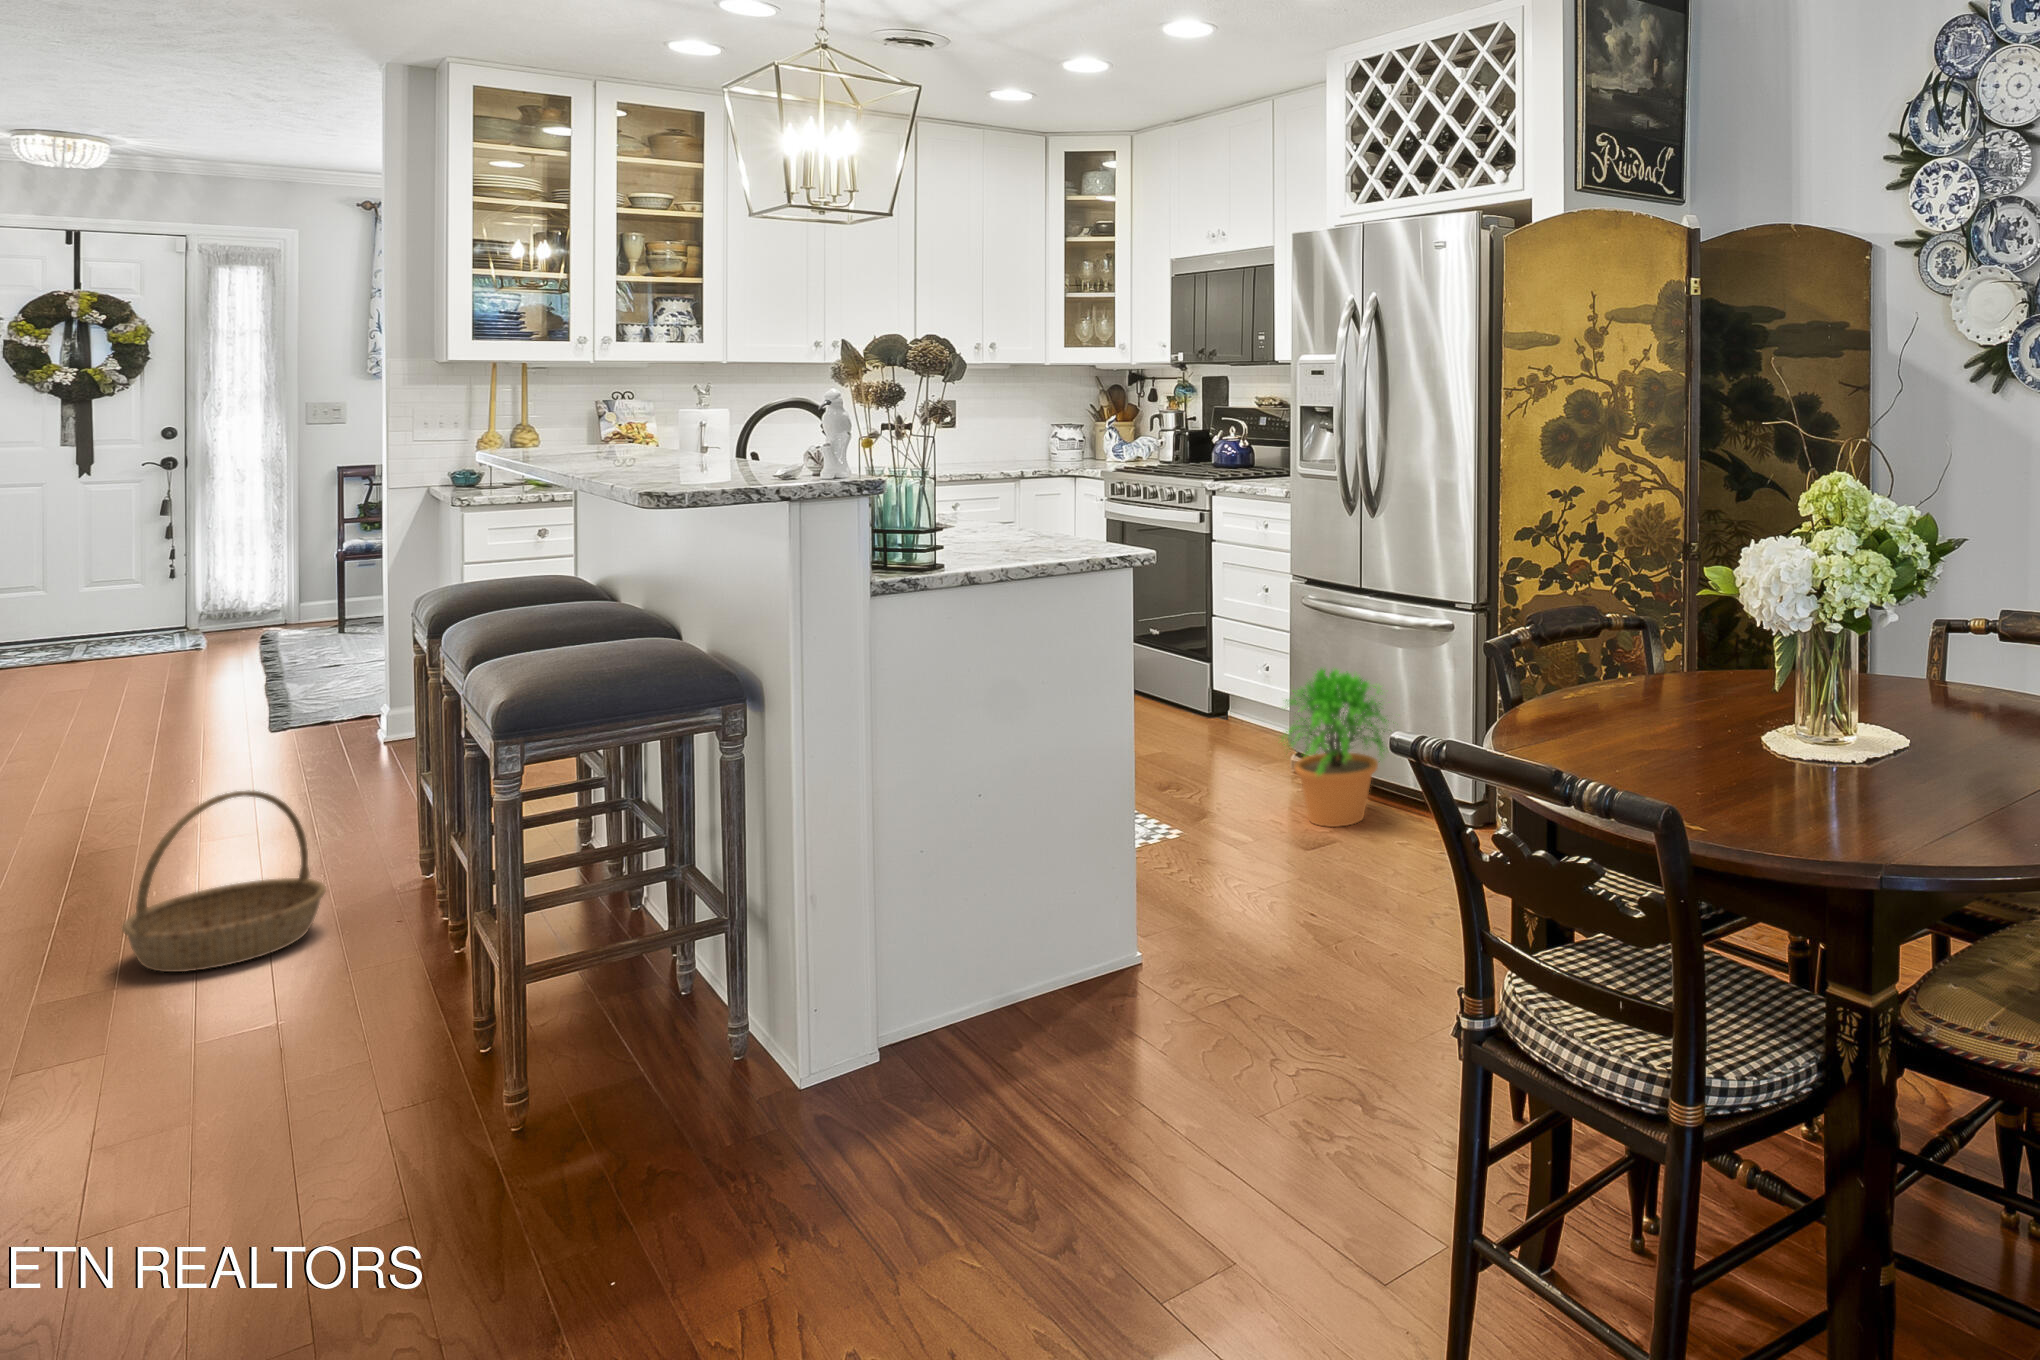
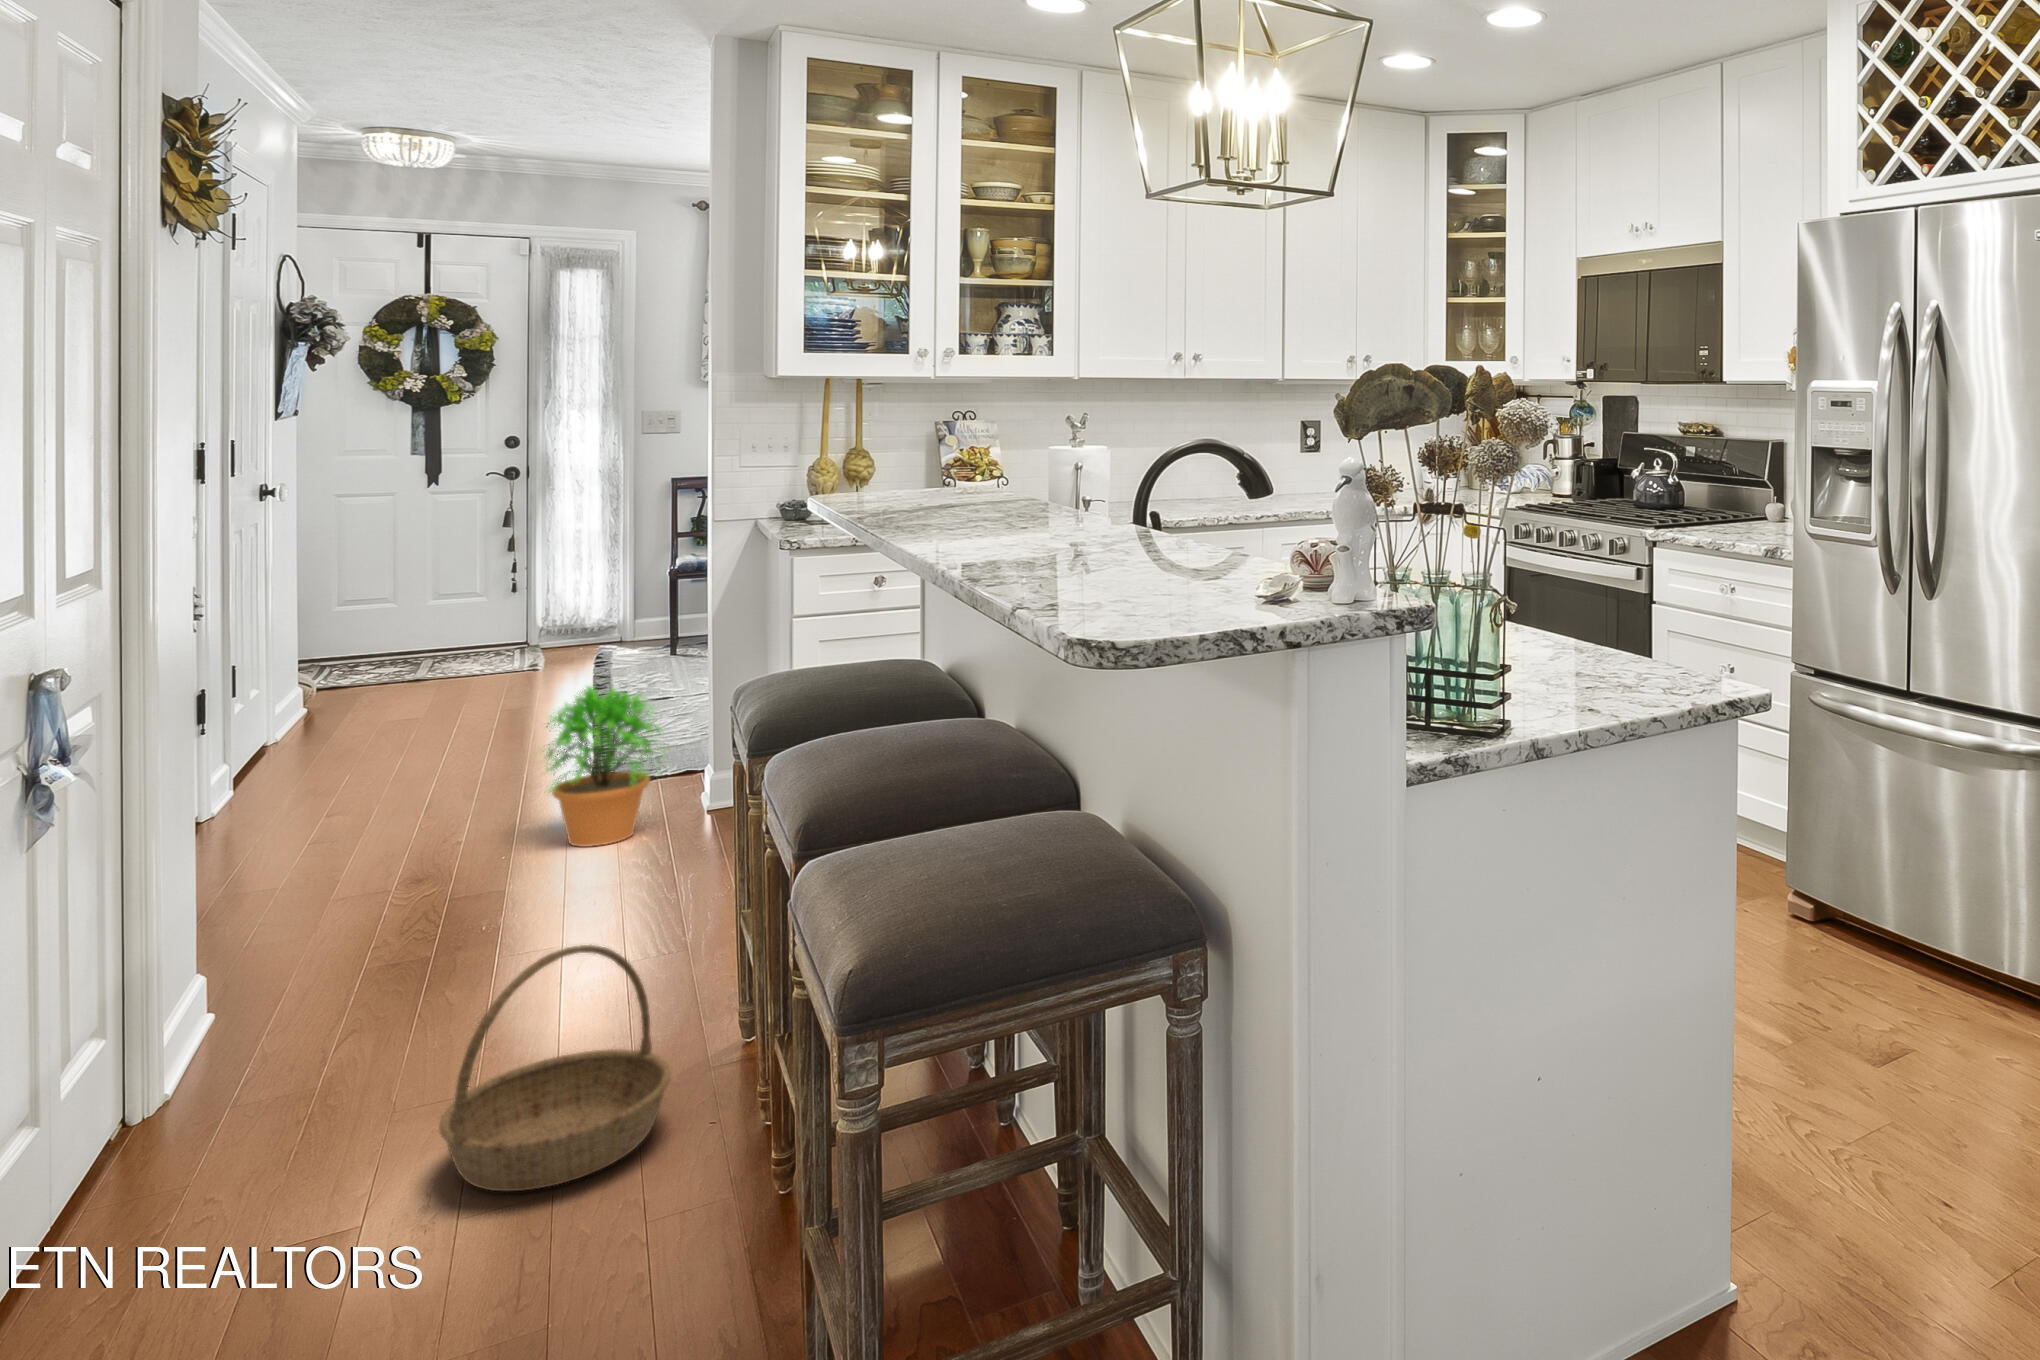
potted plant: present [1282,669,1394,827] -> present [543,686,665,847]

